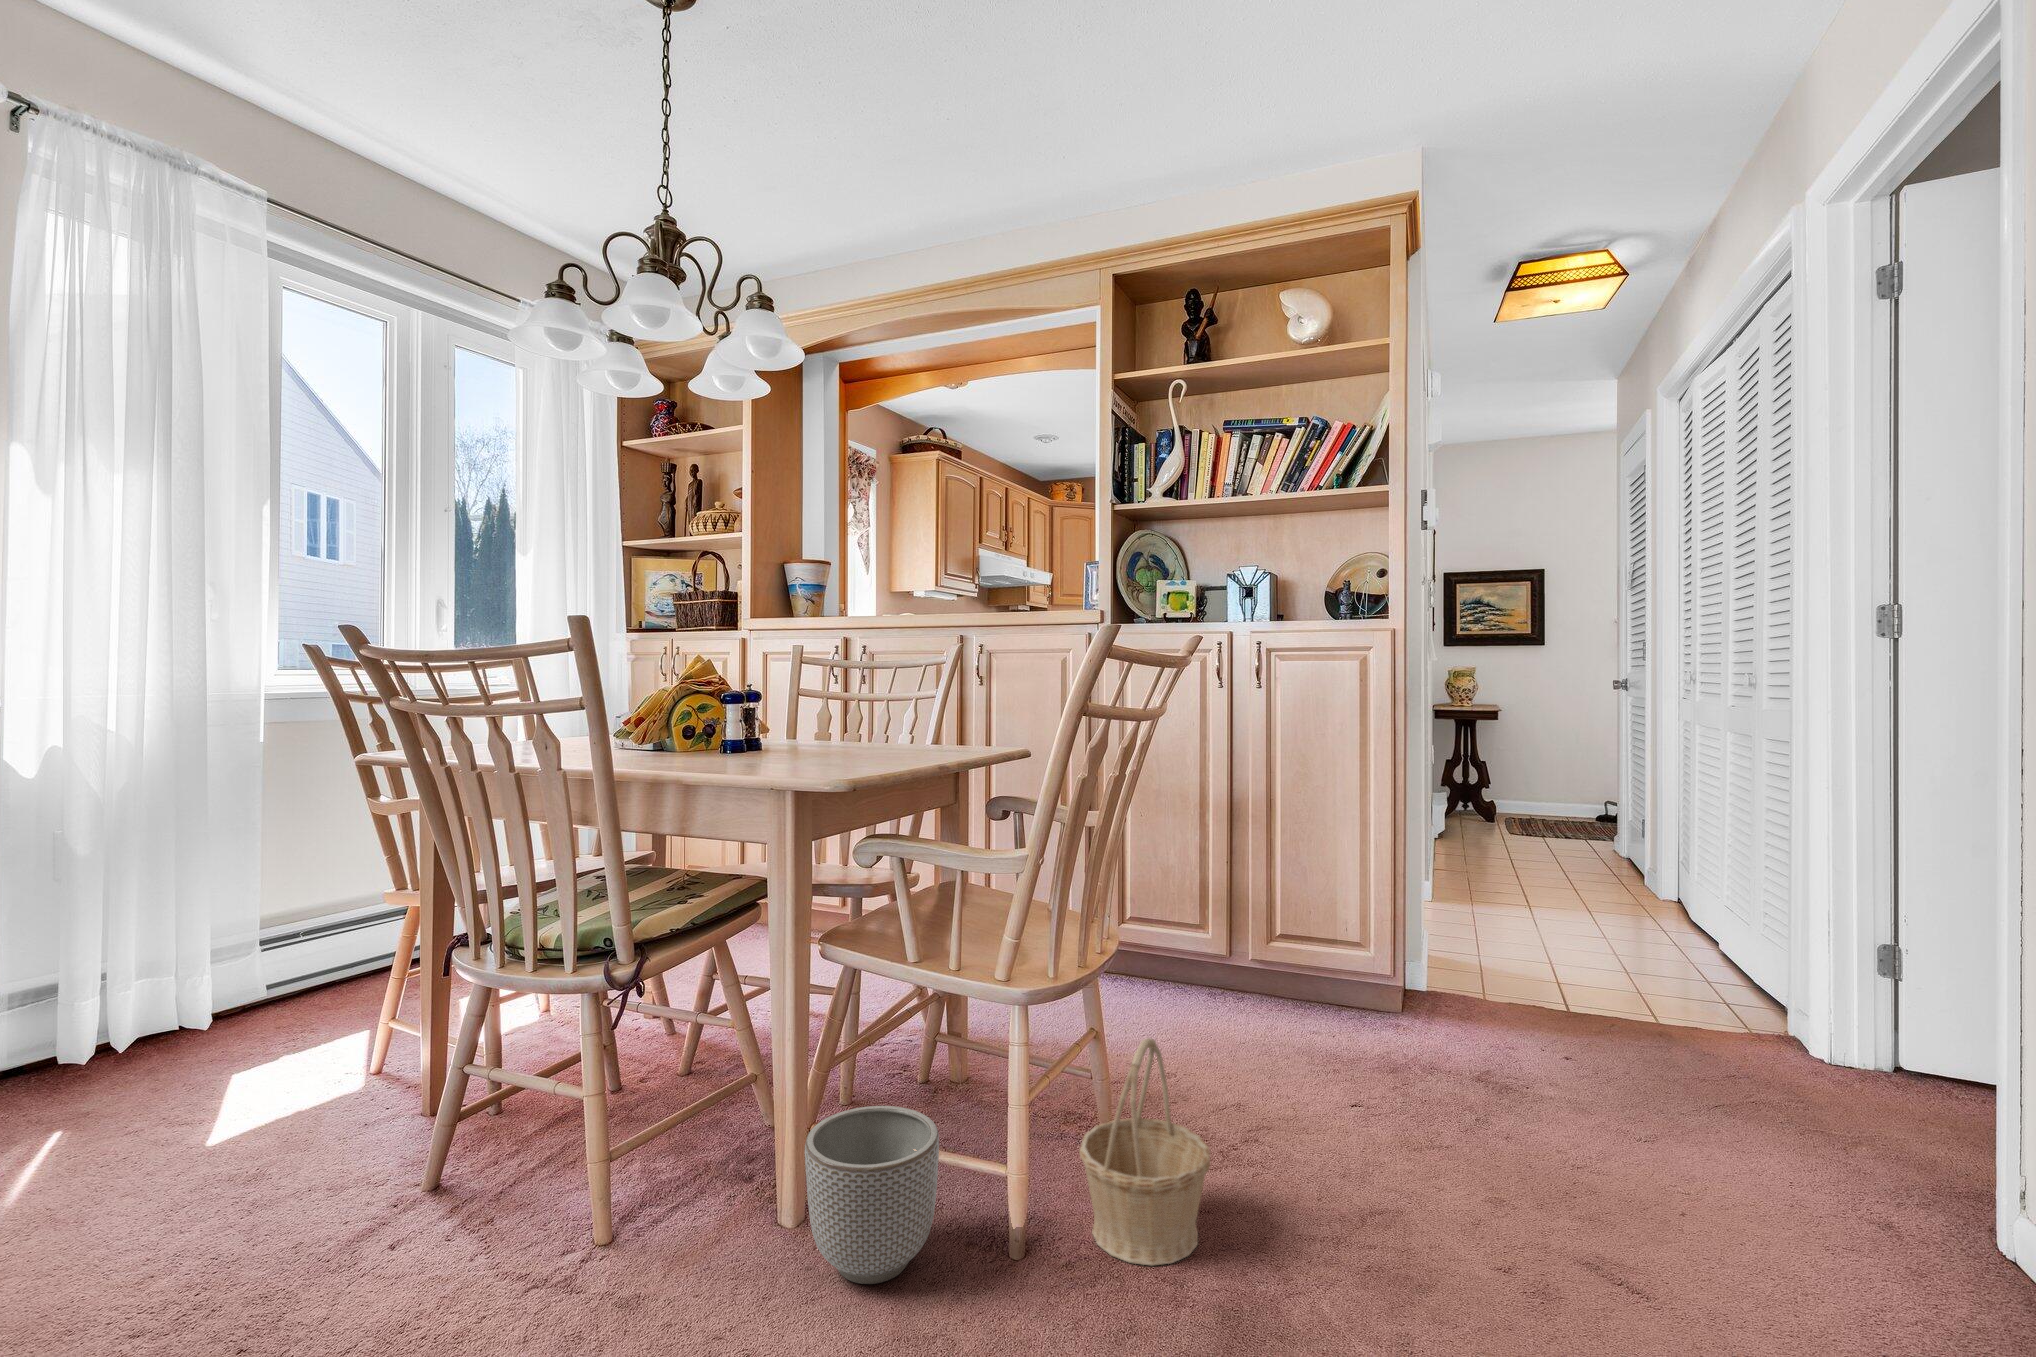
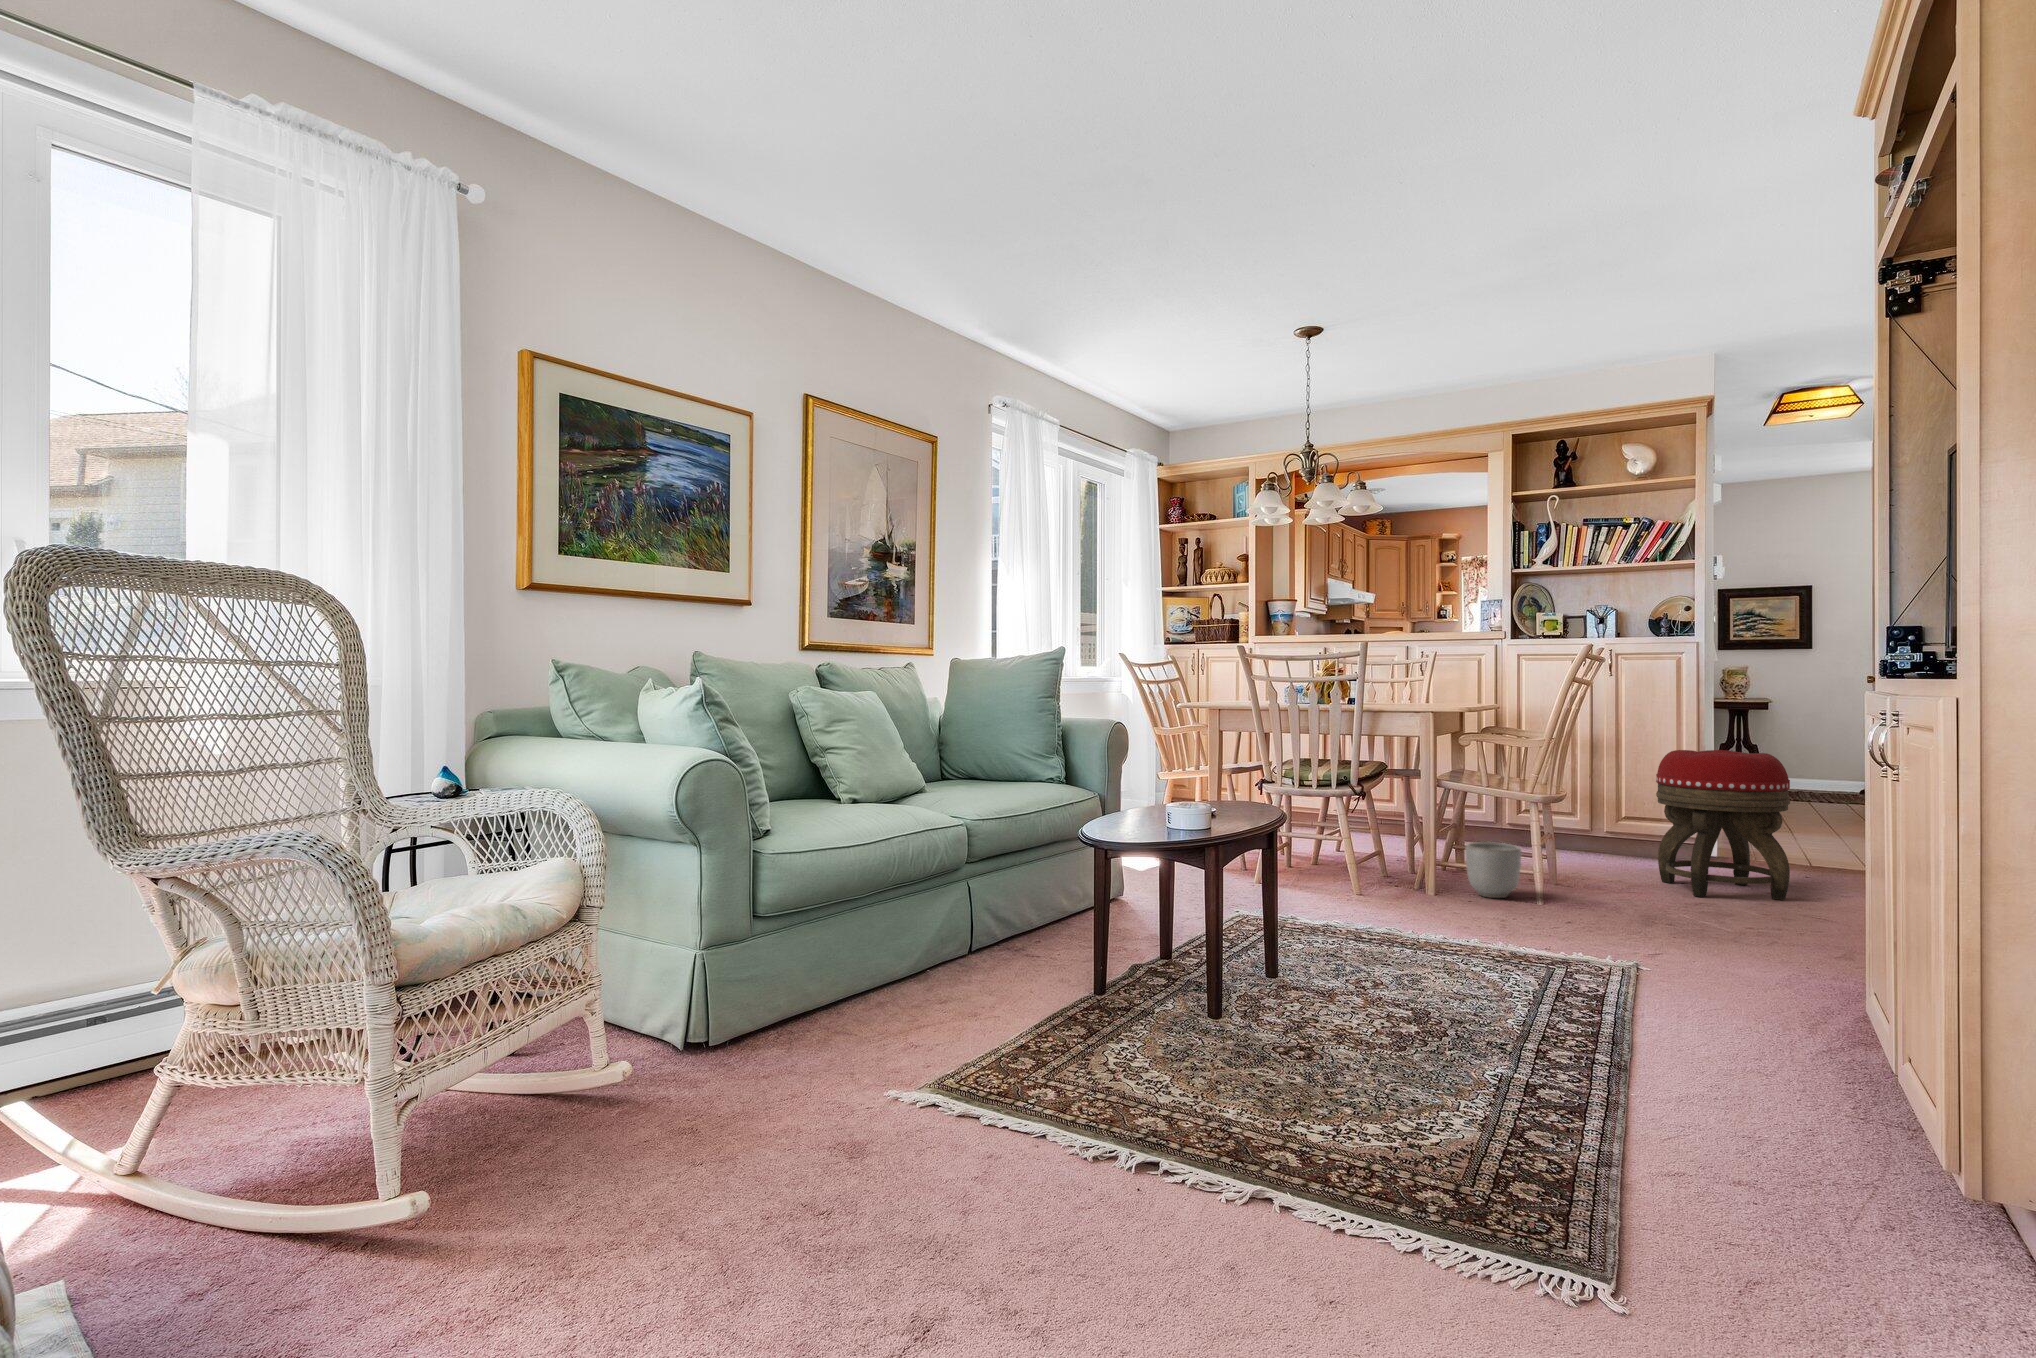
footstool: none [1289,847,1565,1223] -> present [1656,750,1790,900]
basket: present [1079,1038,1210,1266] -> none [1571,817,1632,900]

